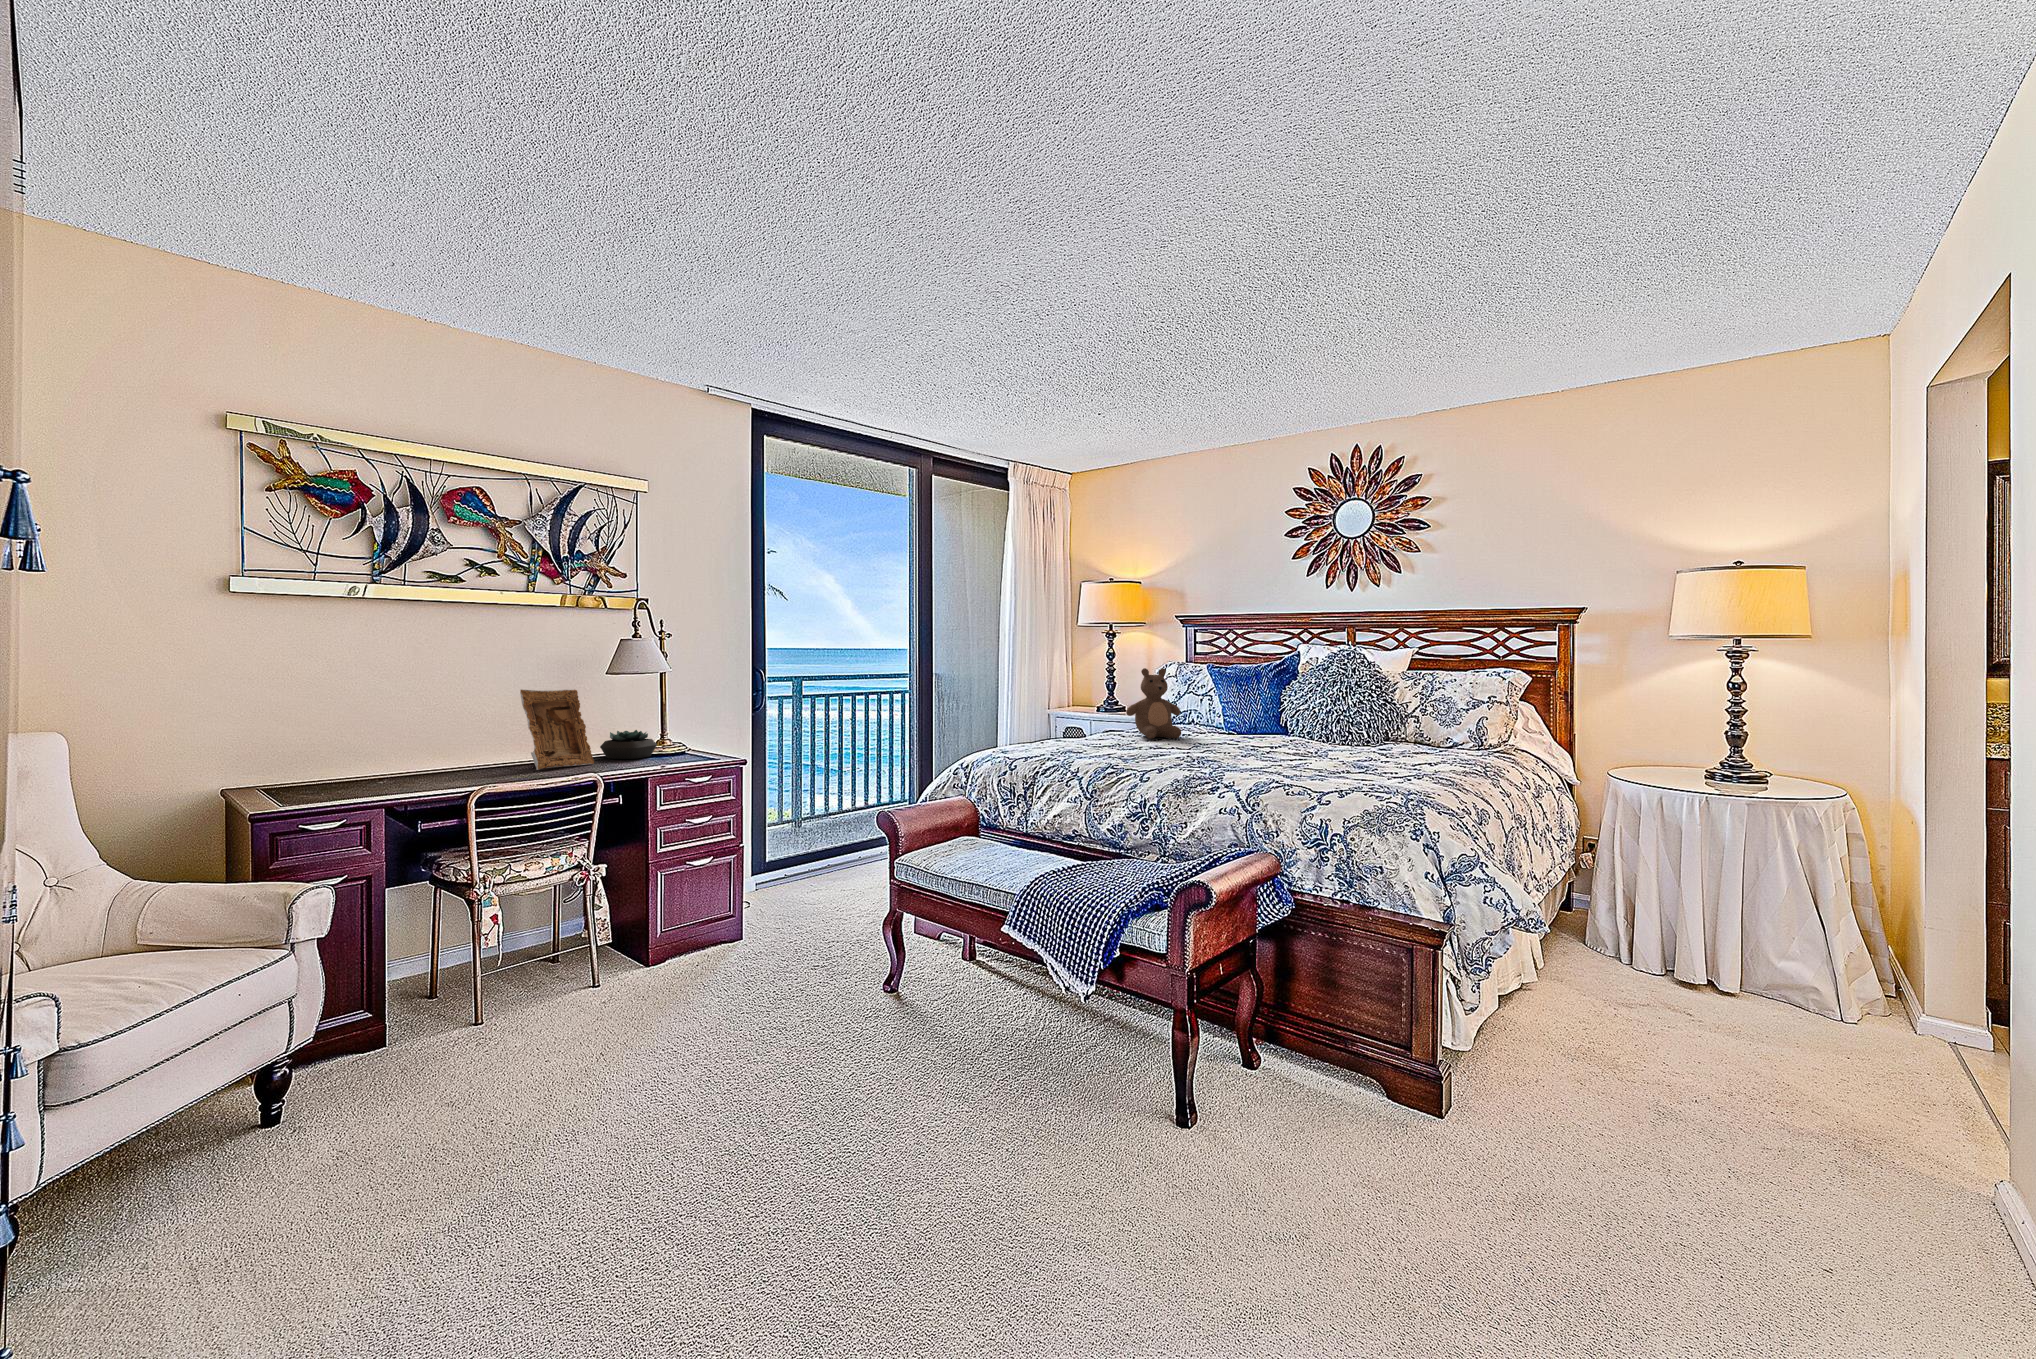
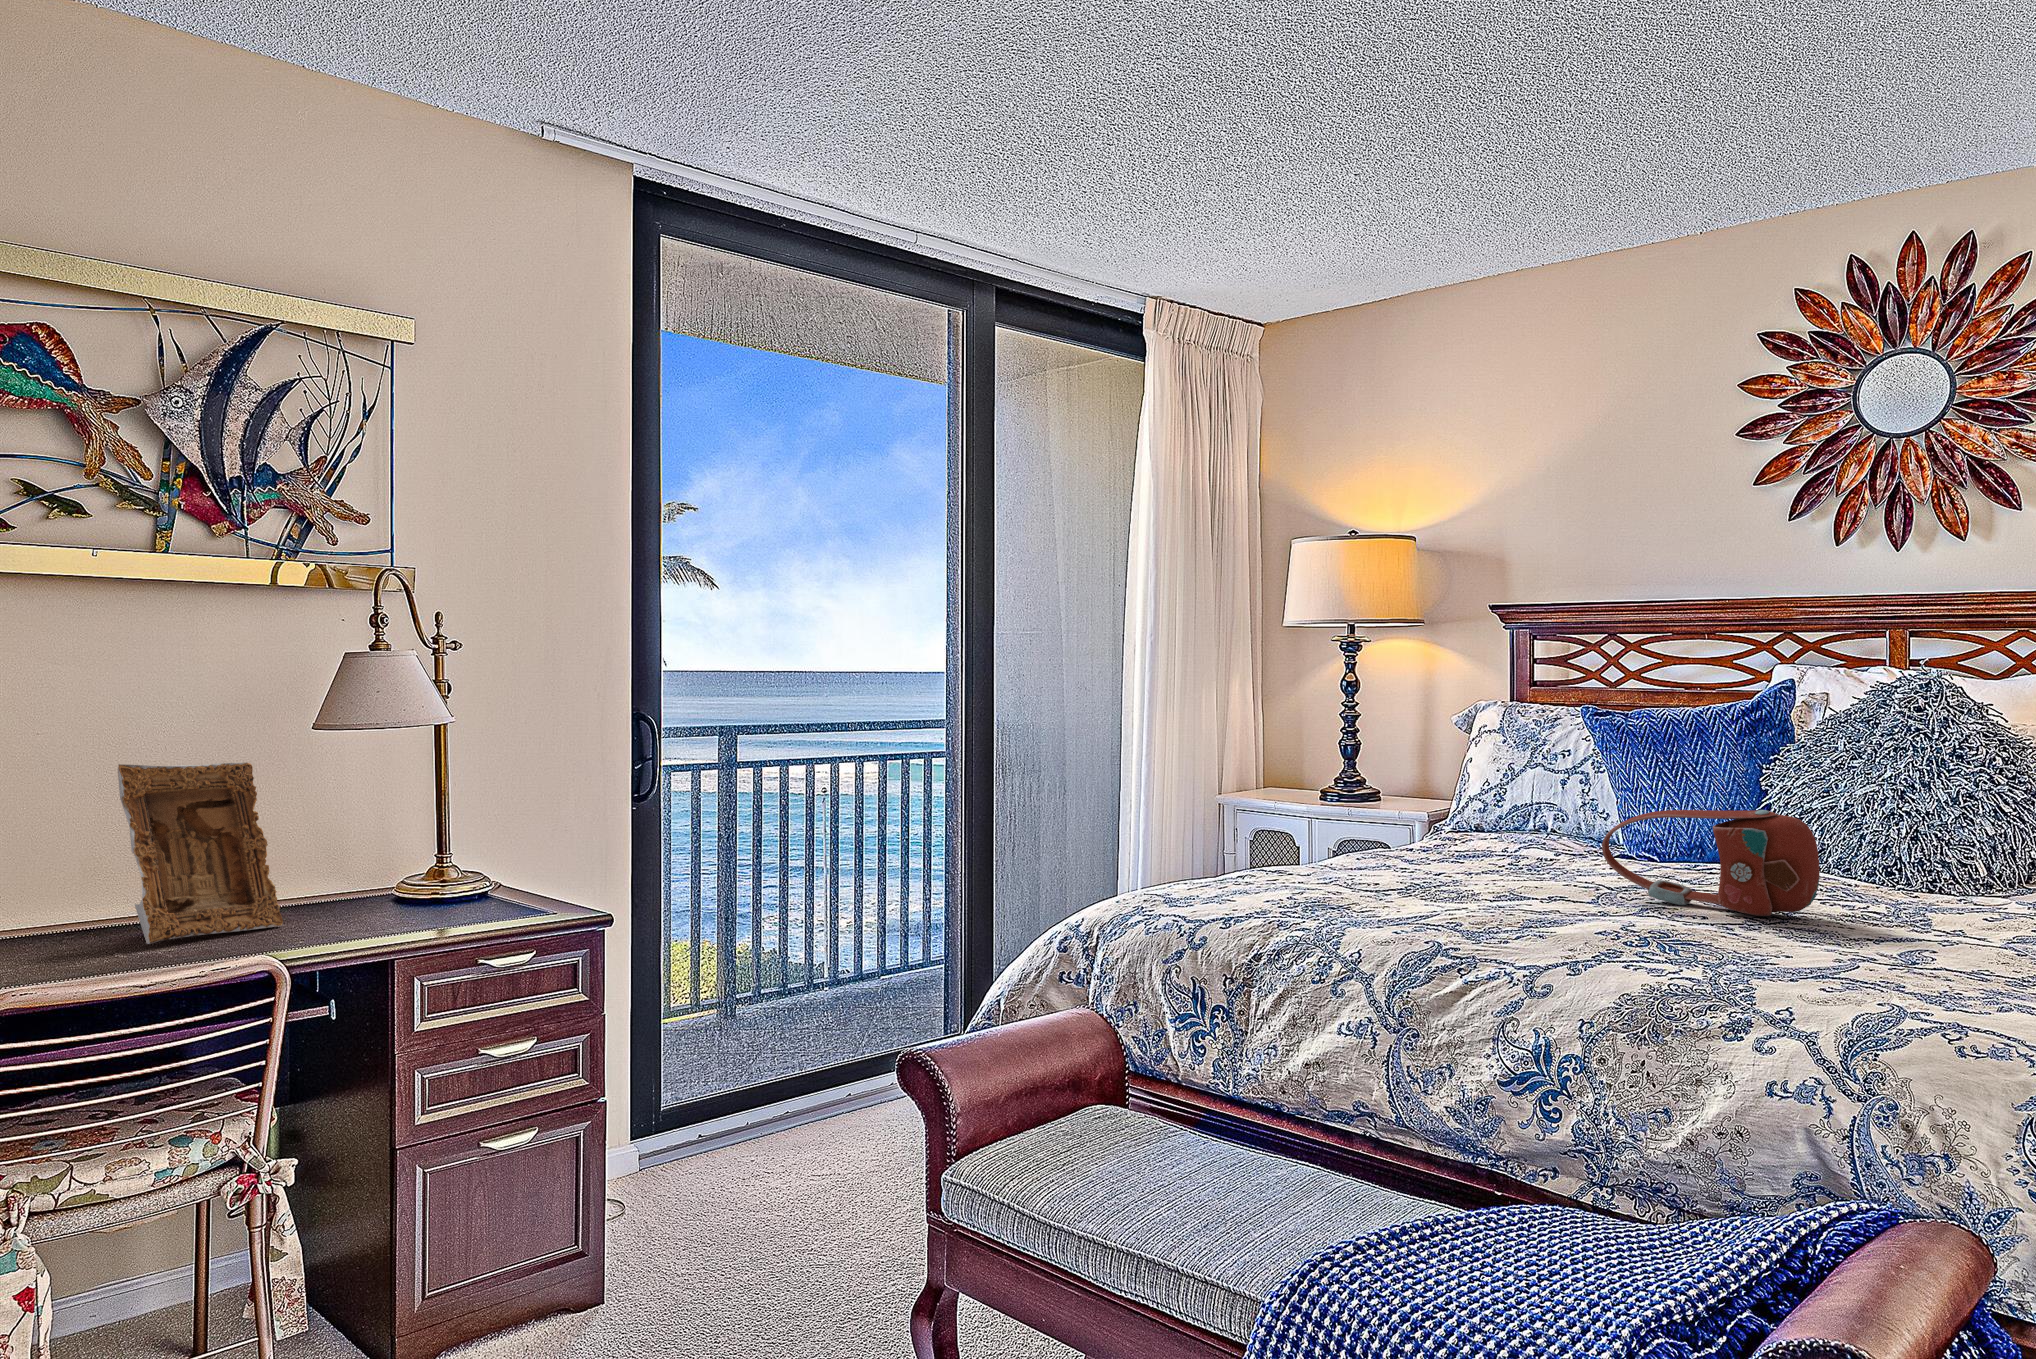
teddy bear: present [1126,668,1181,739] -> none [1438,716,1567,873]
handbag: none [1190,707,1274,753] -> present [1602,810,1819,916]
succulent plant: present [600,730,657,759] -> none [303,847,428,913]

